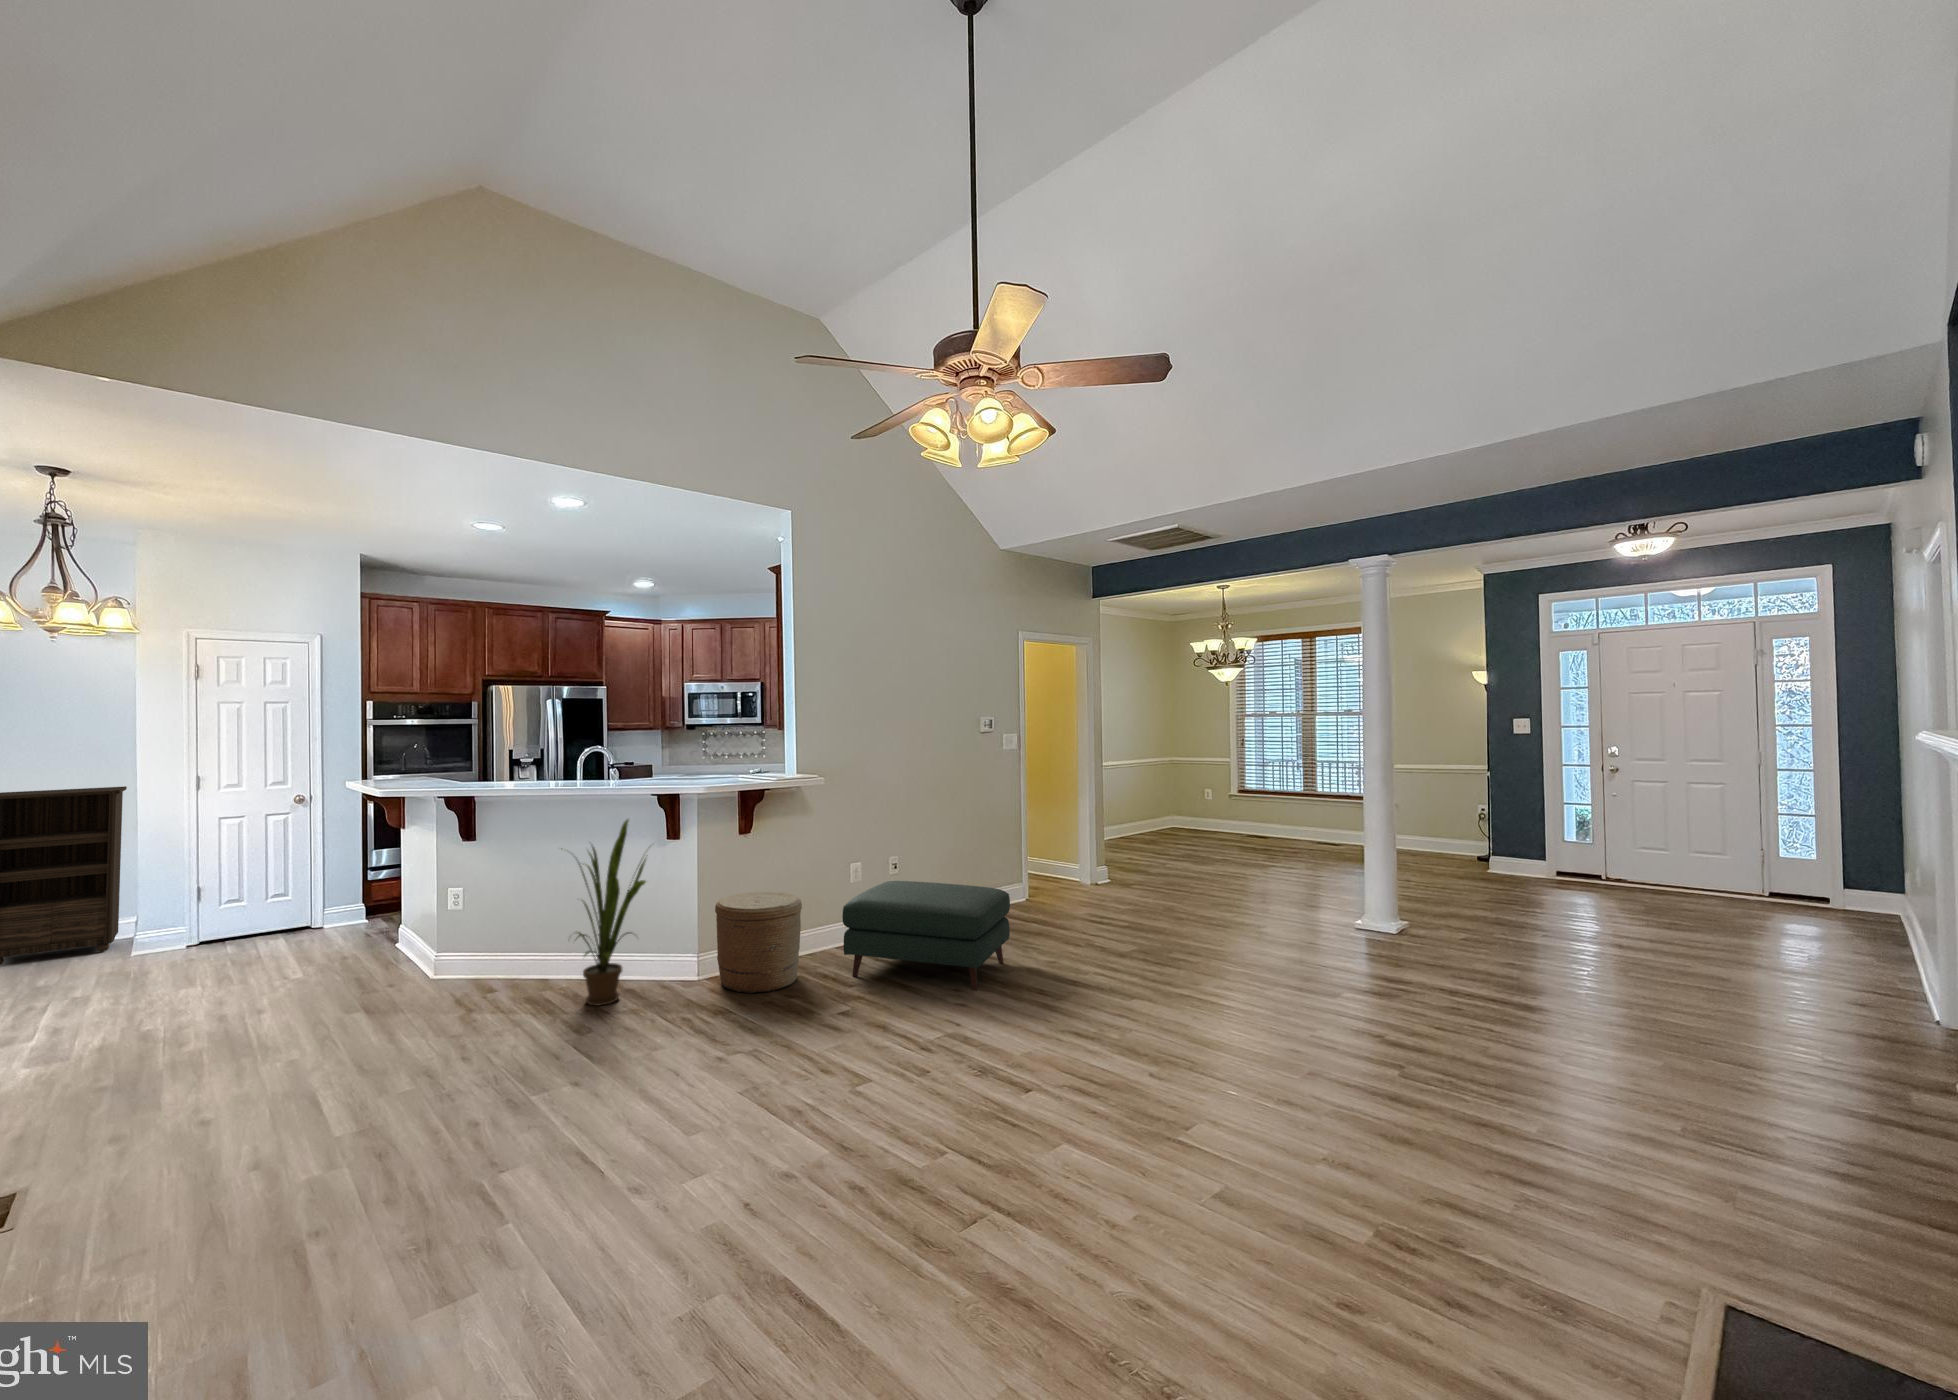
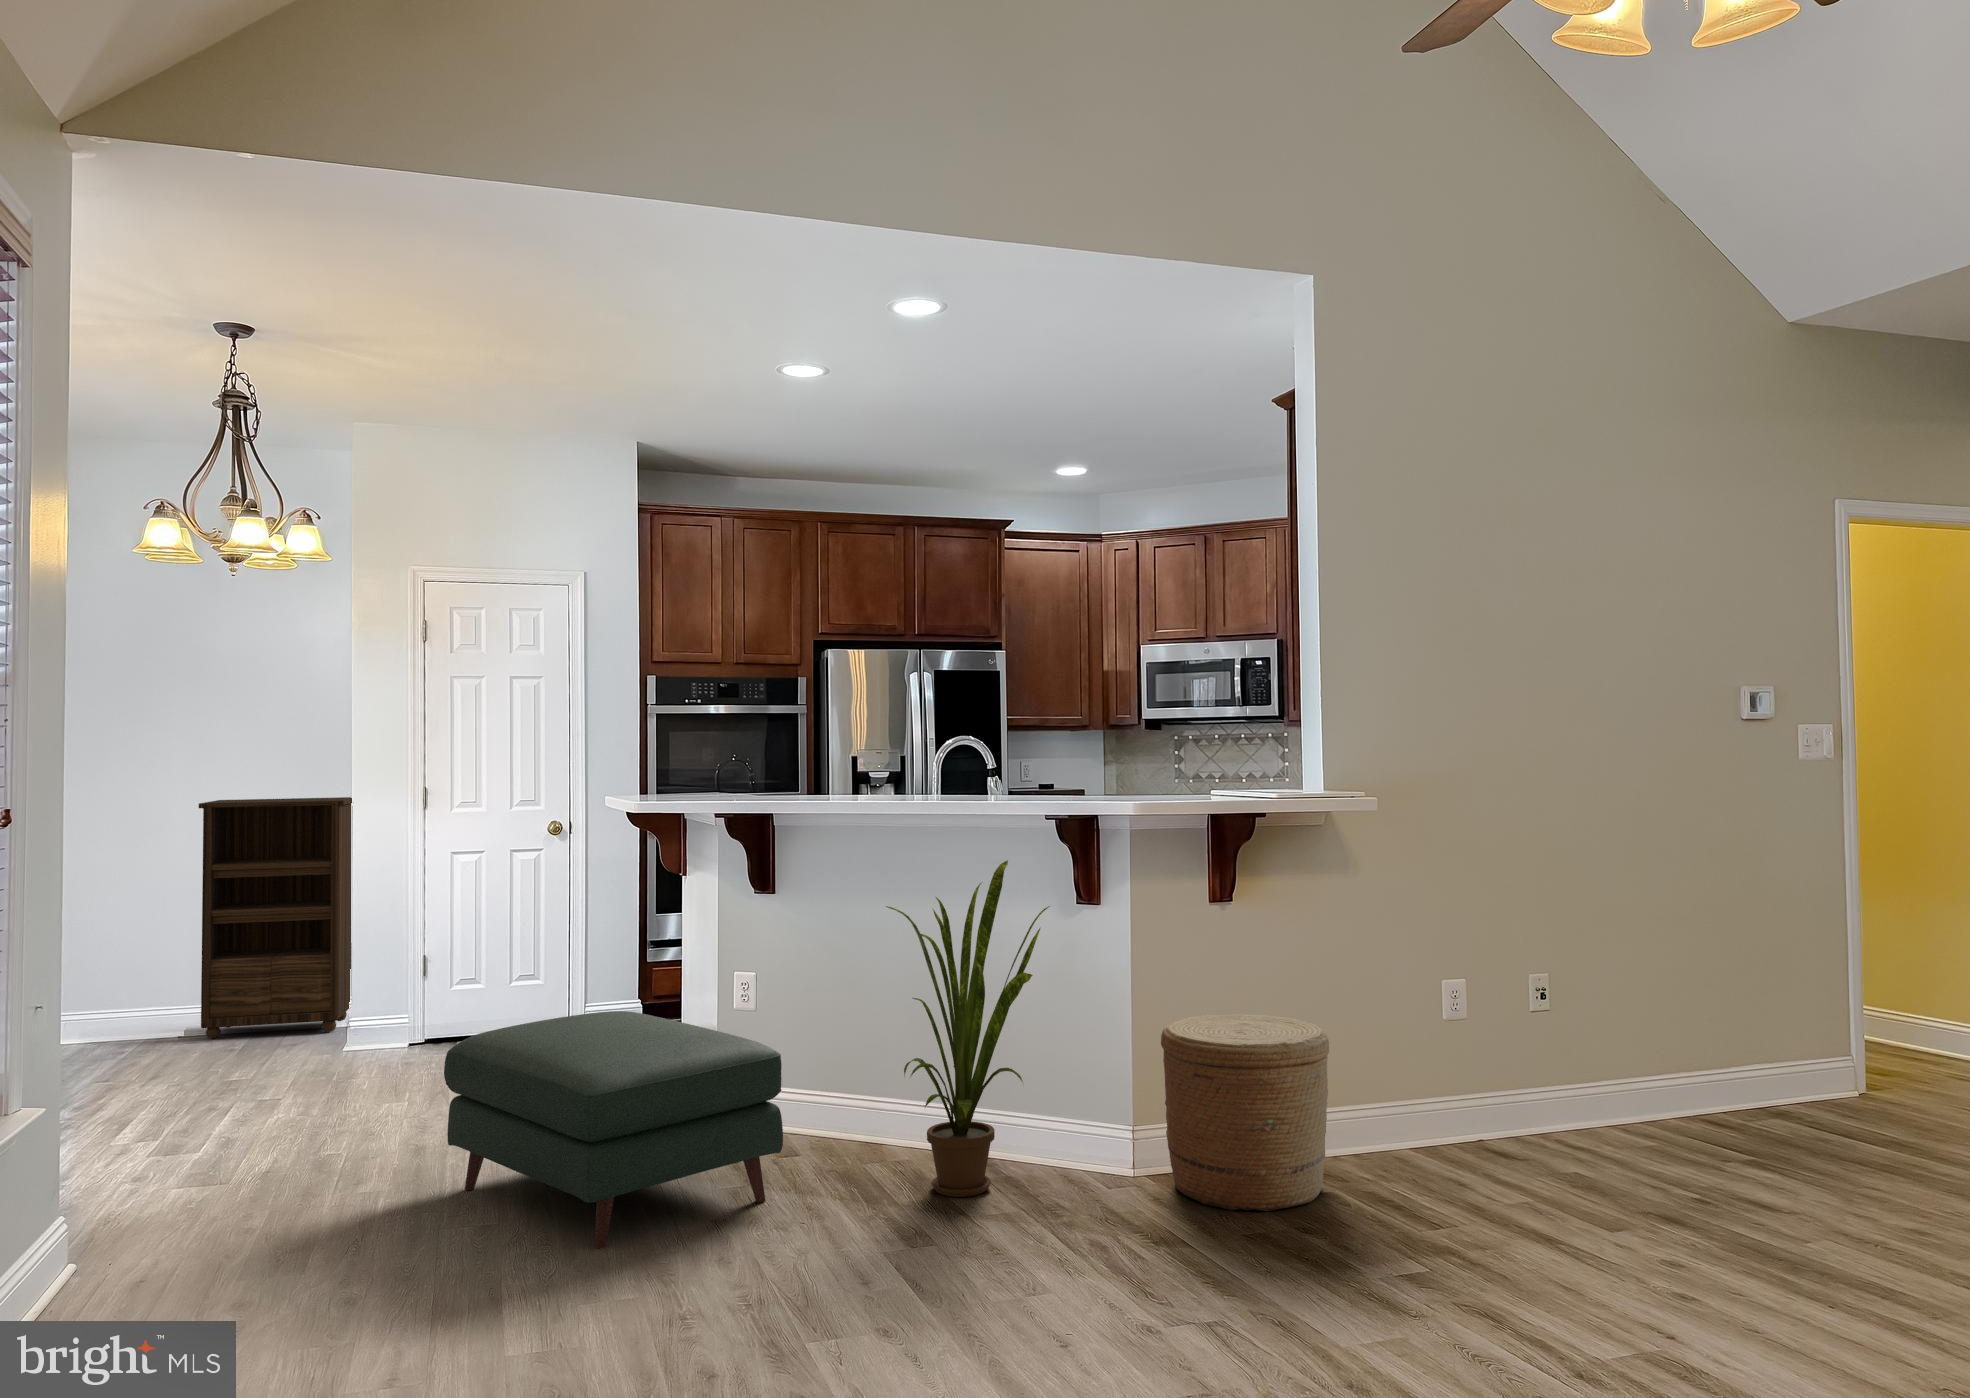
ottoman: present [842,881,1010,990] -> present [444,1011,783,1250]

